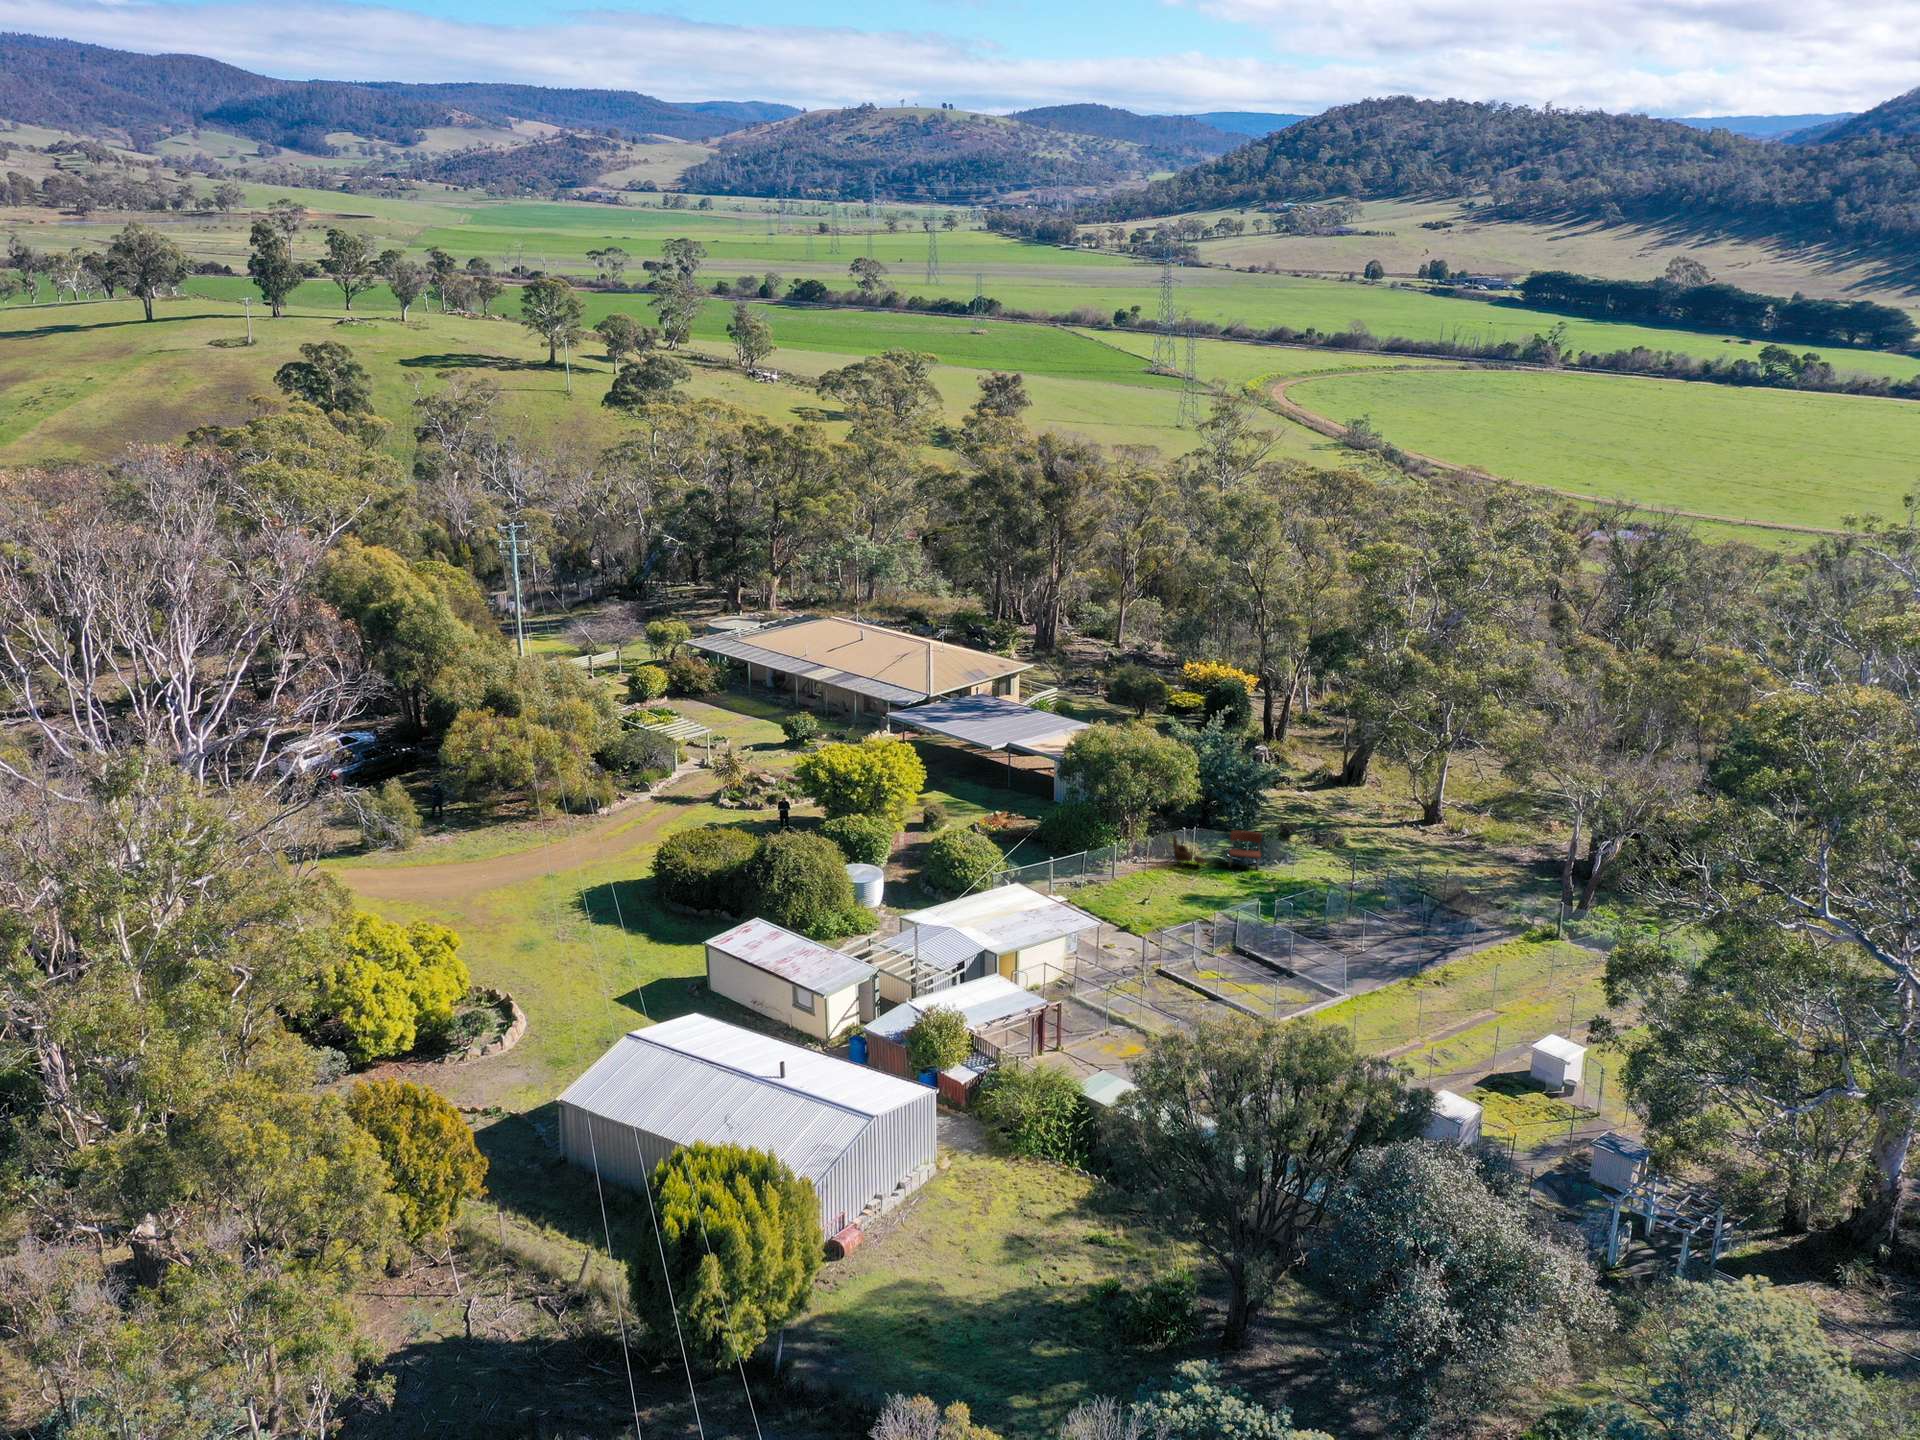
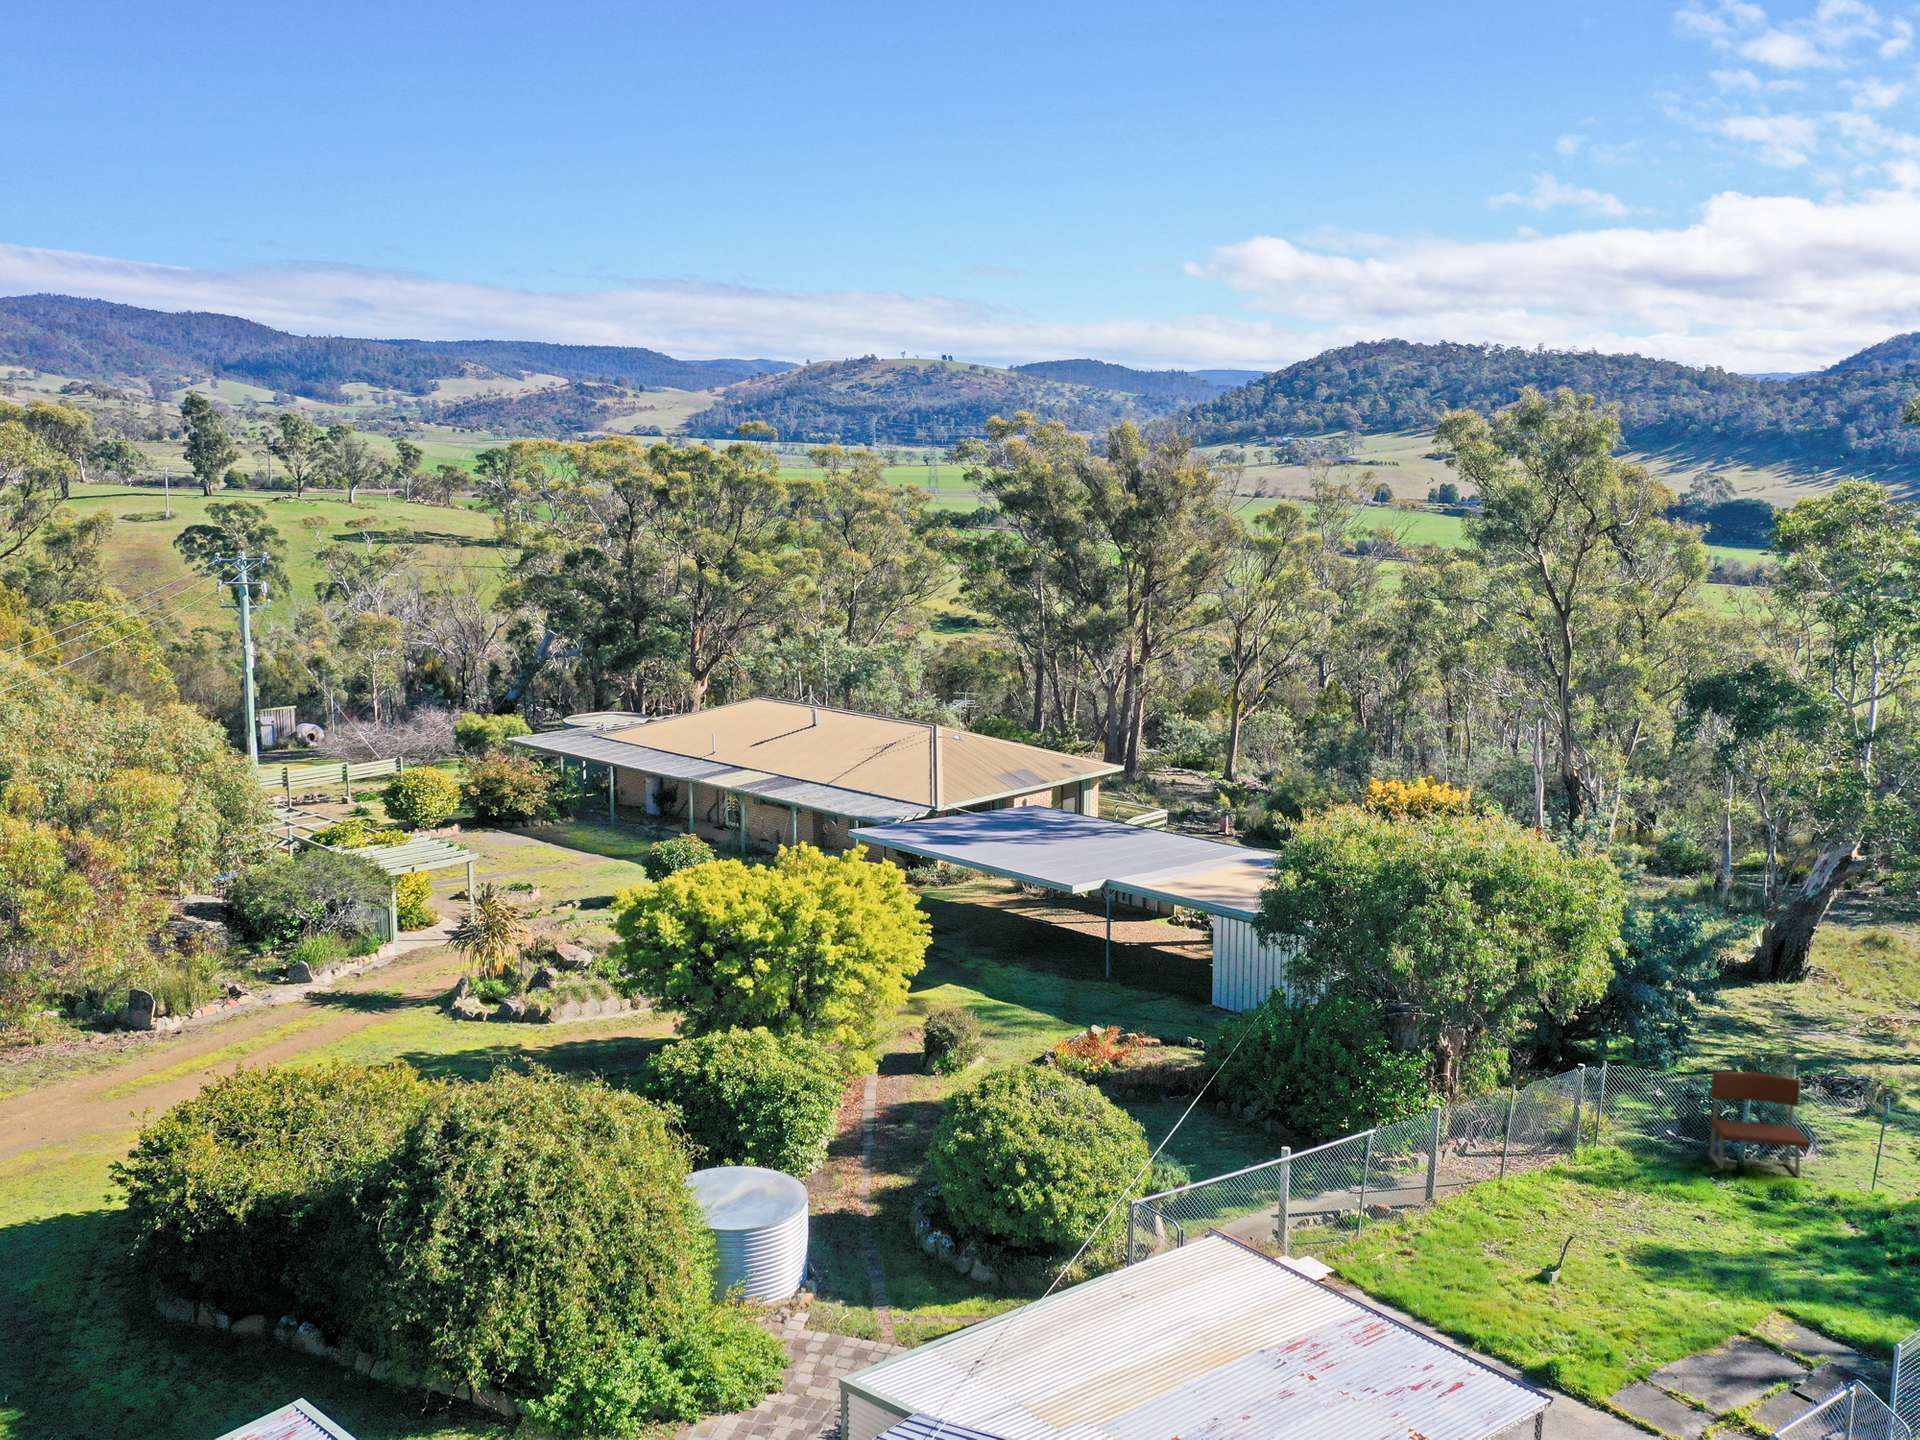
lounge chair: present [1173,835,1205,866] -> none [1567,1081,1662,1176]

